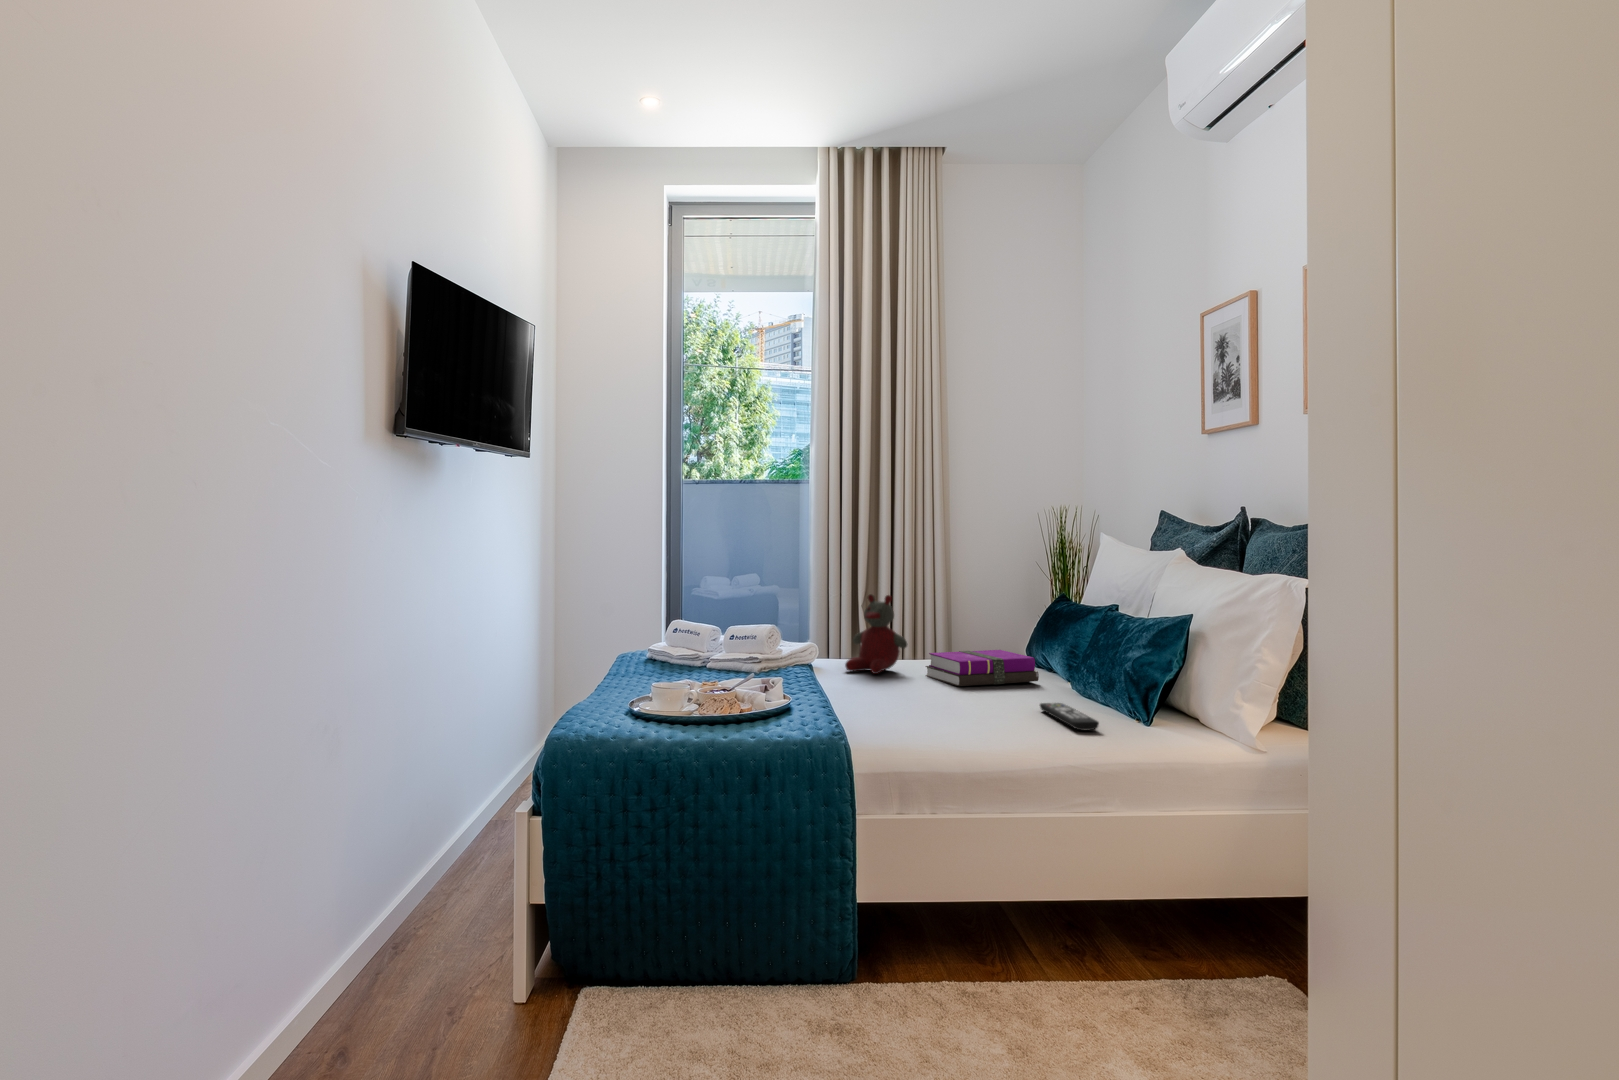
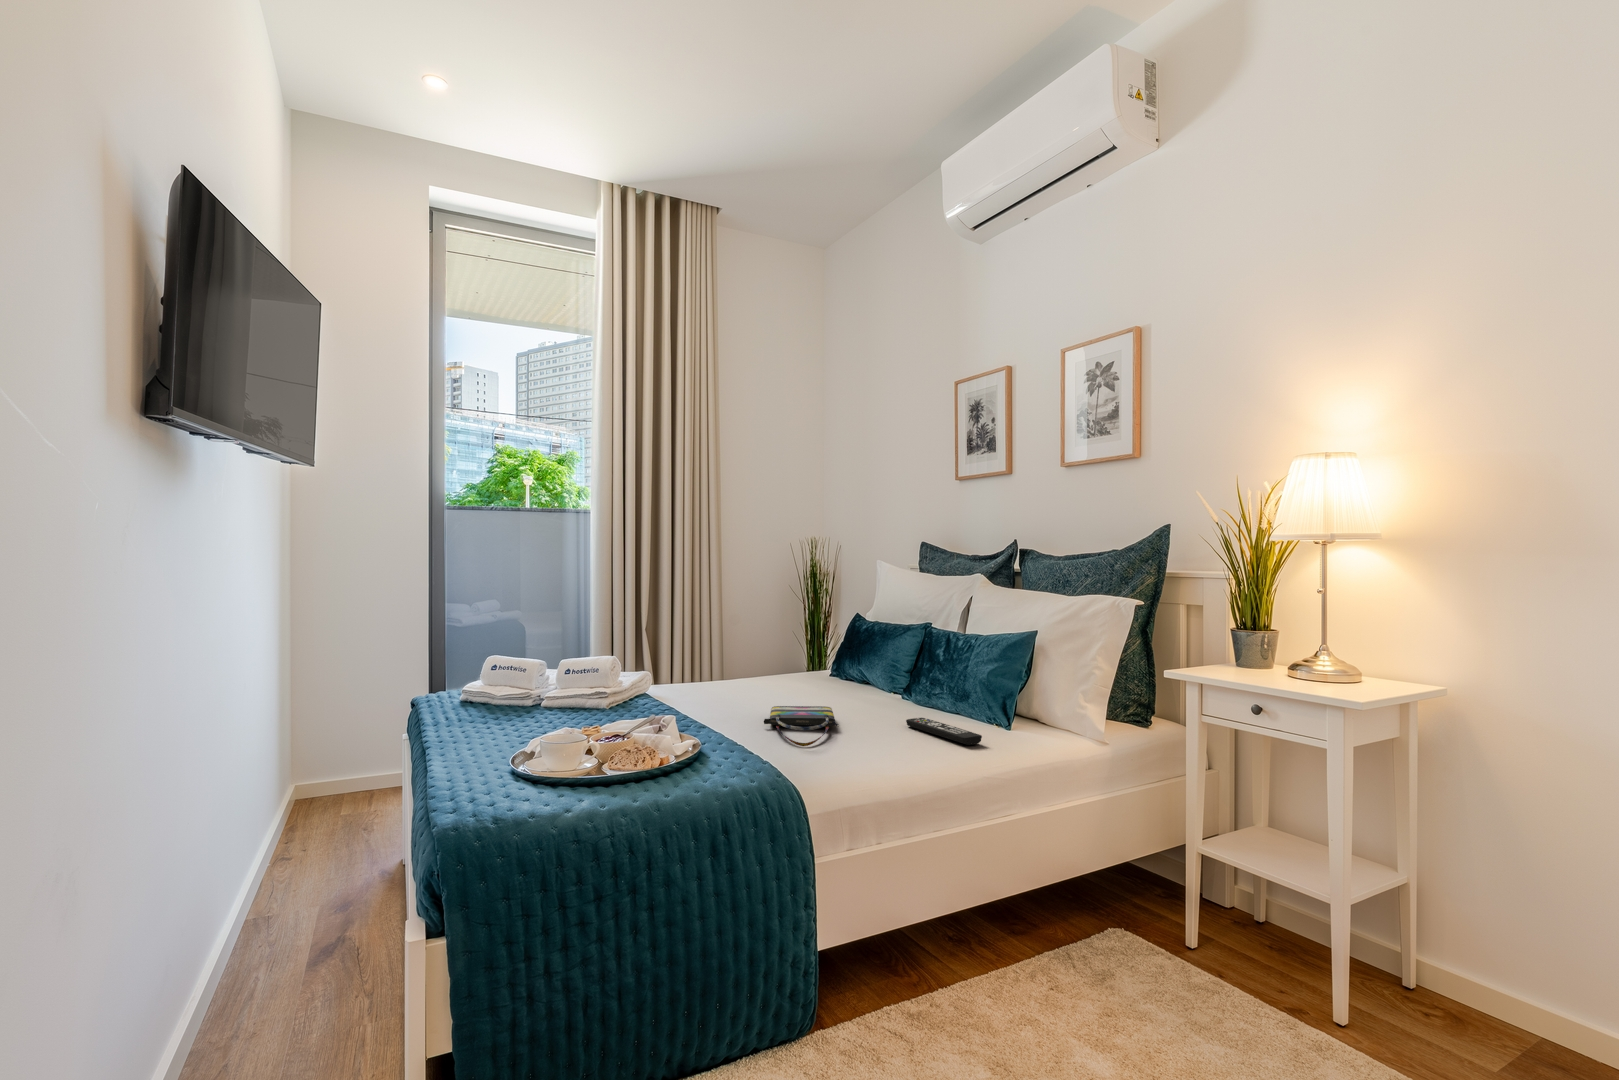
stuffed bear: present [845,594,907,674] -> none [685,618,745,699]
notebook: present [926,650,1039,686] -> none [762,667,866,706]
tote bag: none [884,682,968,716] -> present [764,706,838,746]

